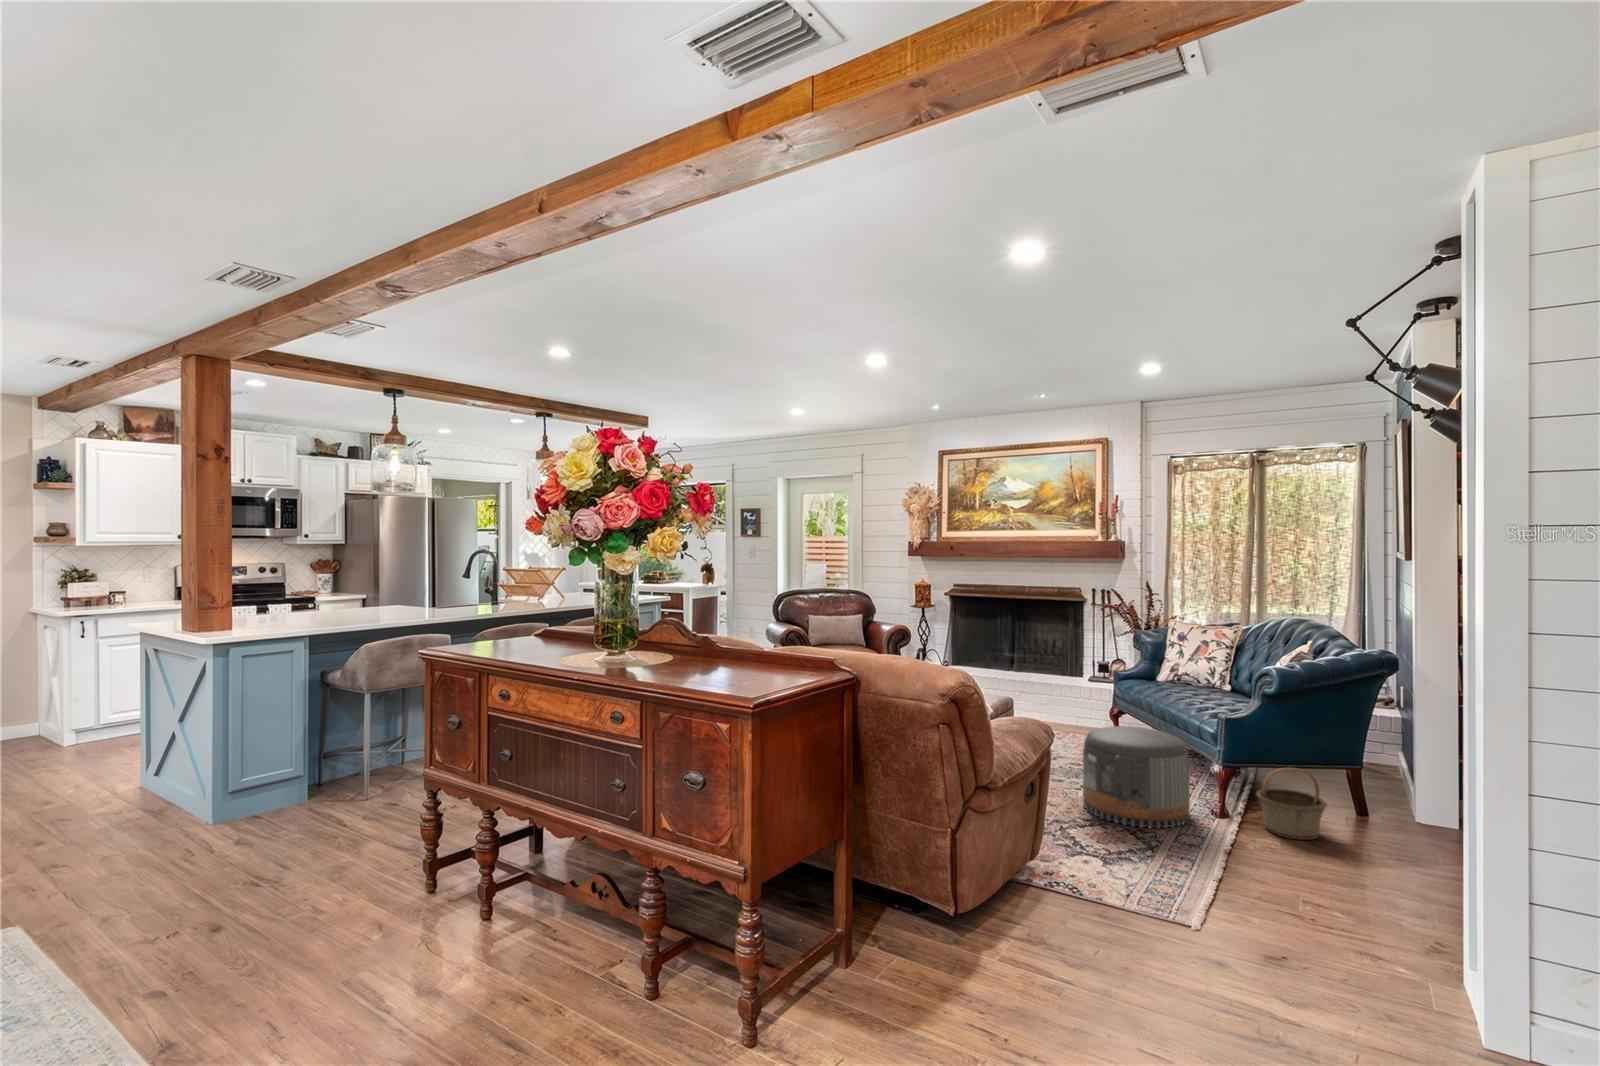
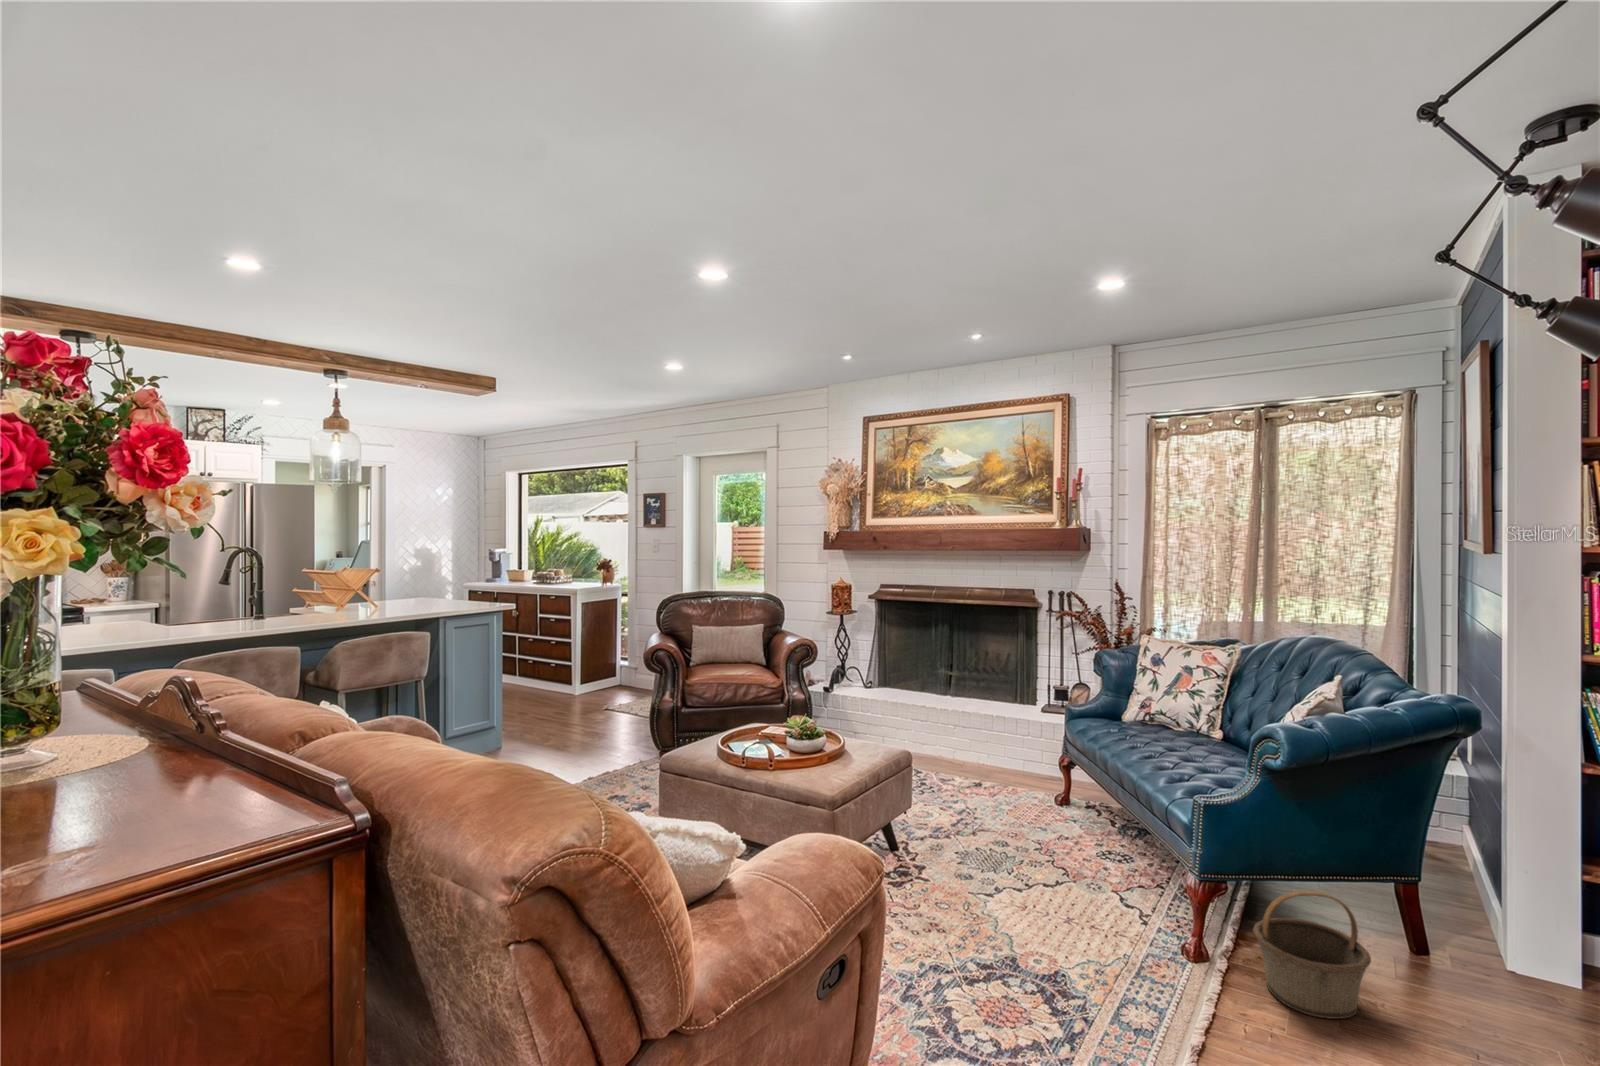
pouf: present [1083,726,1190,829] -> none [985,805,1147,988]

